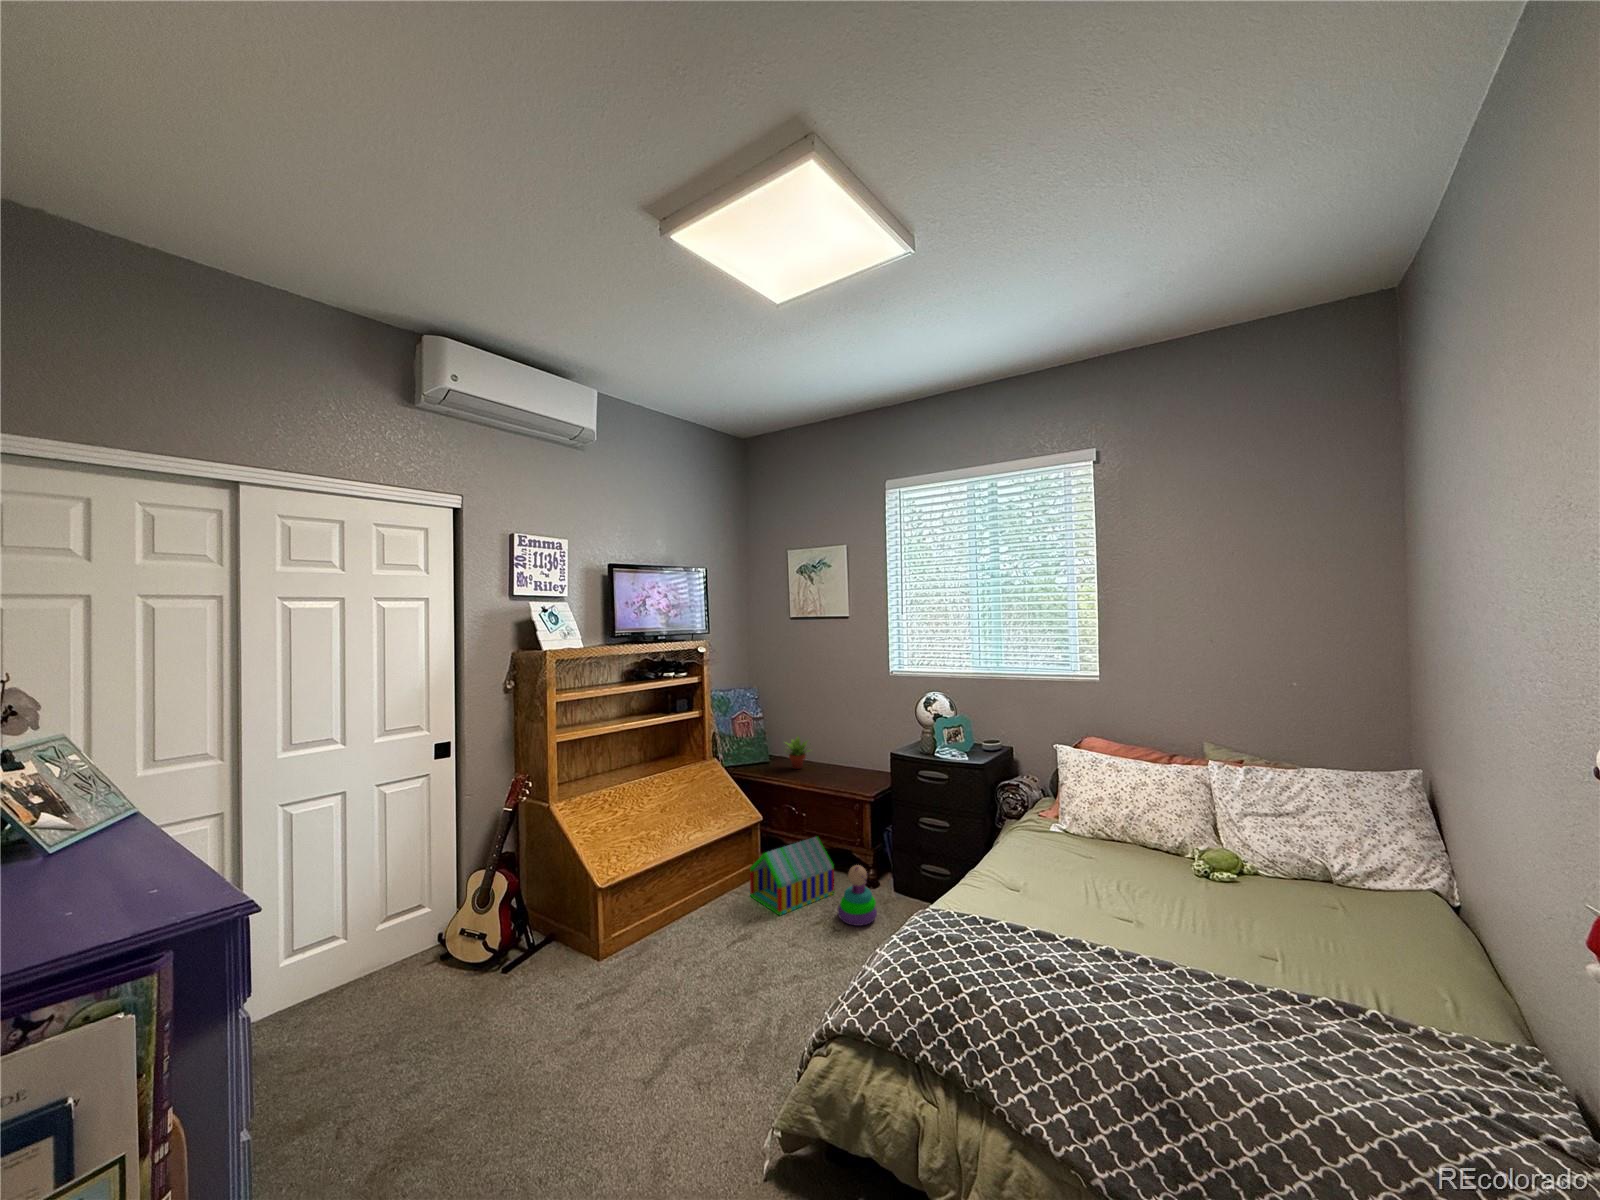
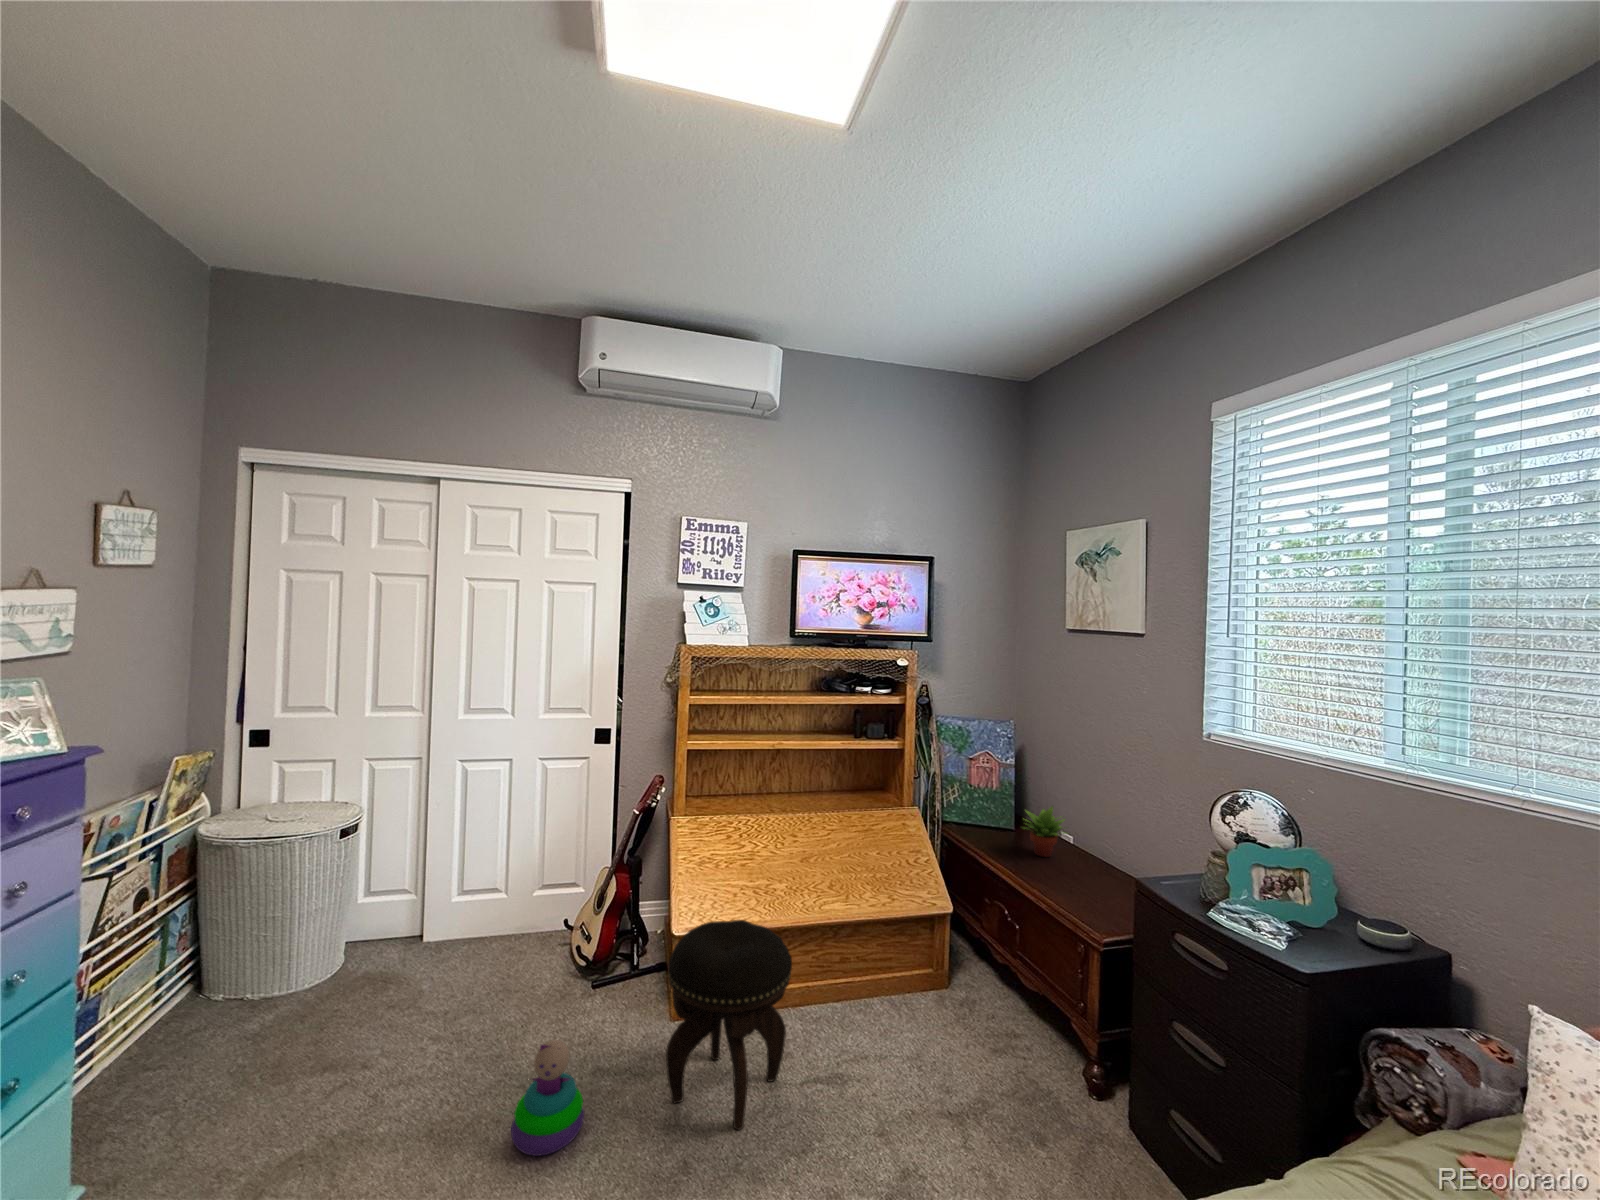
toy house: present [750,837,834,915] -> none [900,968,1023,1080]
footstool: none [636,849,729,994] -> present [666,920,792,1130]
stacking toy: present [838,865,877,926] -> present [511,1040,584,1156]

